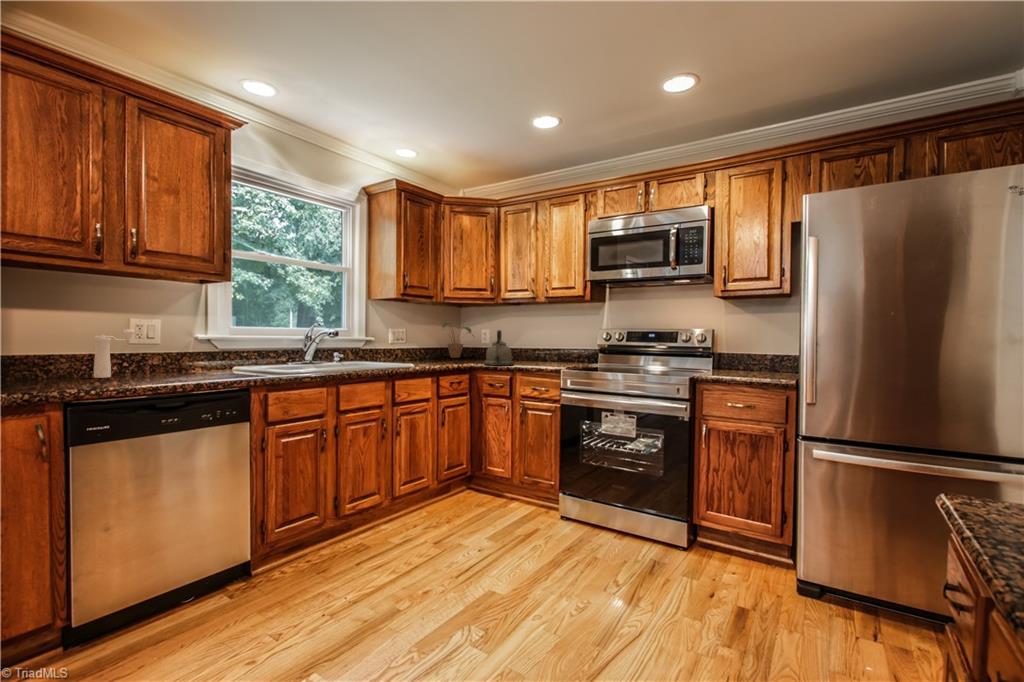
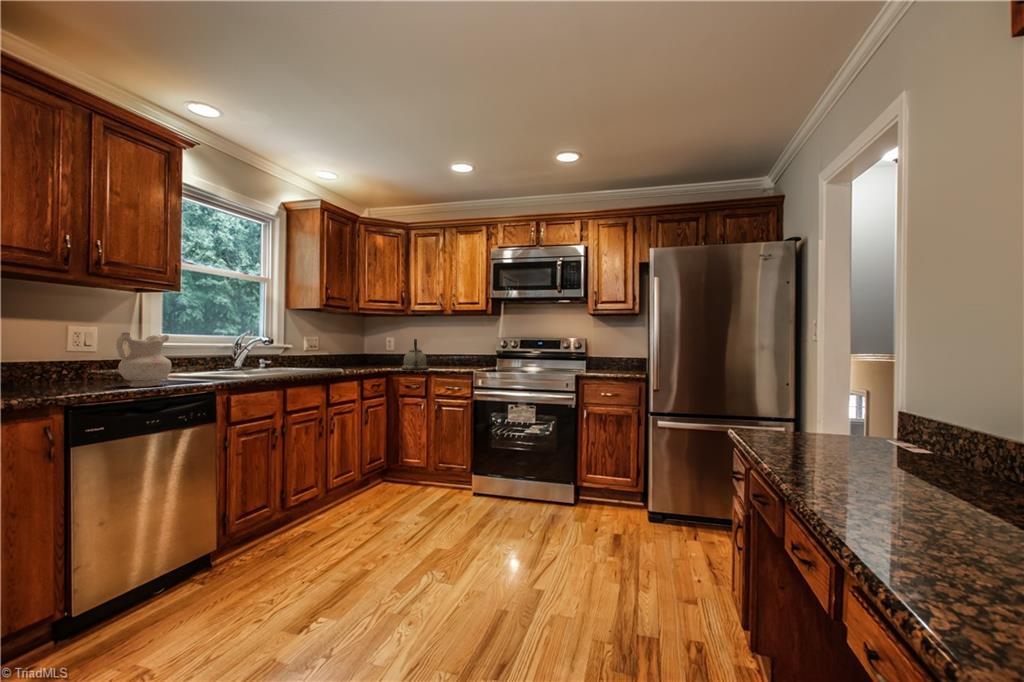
ceramic pitcher: none [140,323,202,382] -> present [116,332,172,387]
potted plant: present [442,323,473,358] -> none [343,329,380,364]
pepper mill: present [94,329,134,378] -> none [43,337,81,385]

